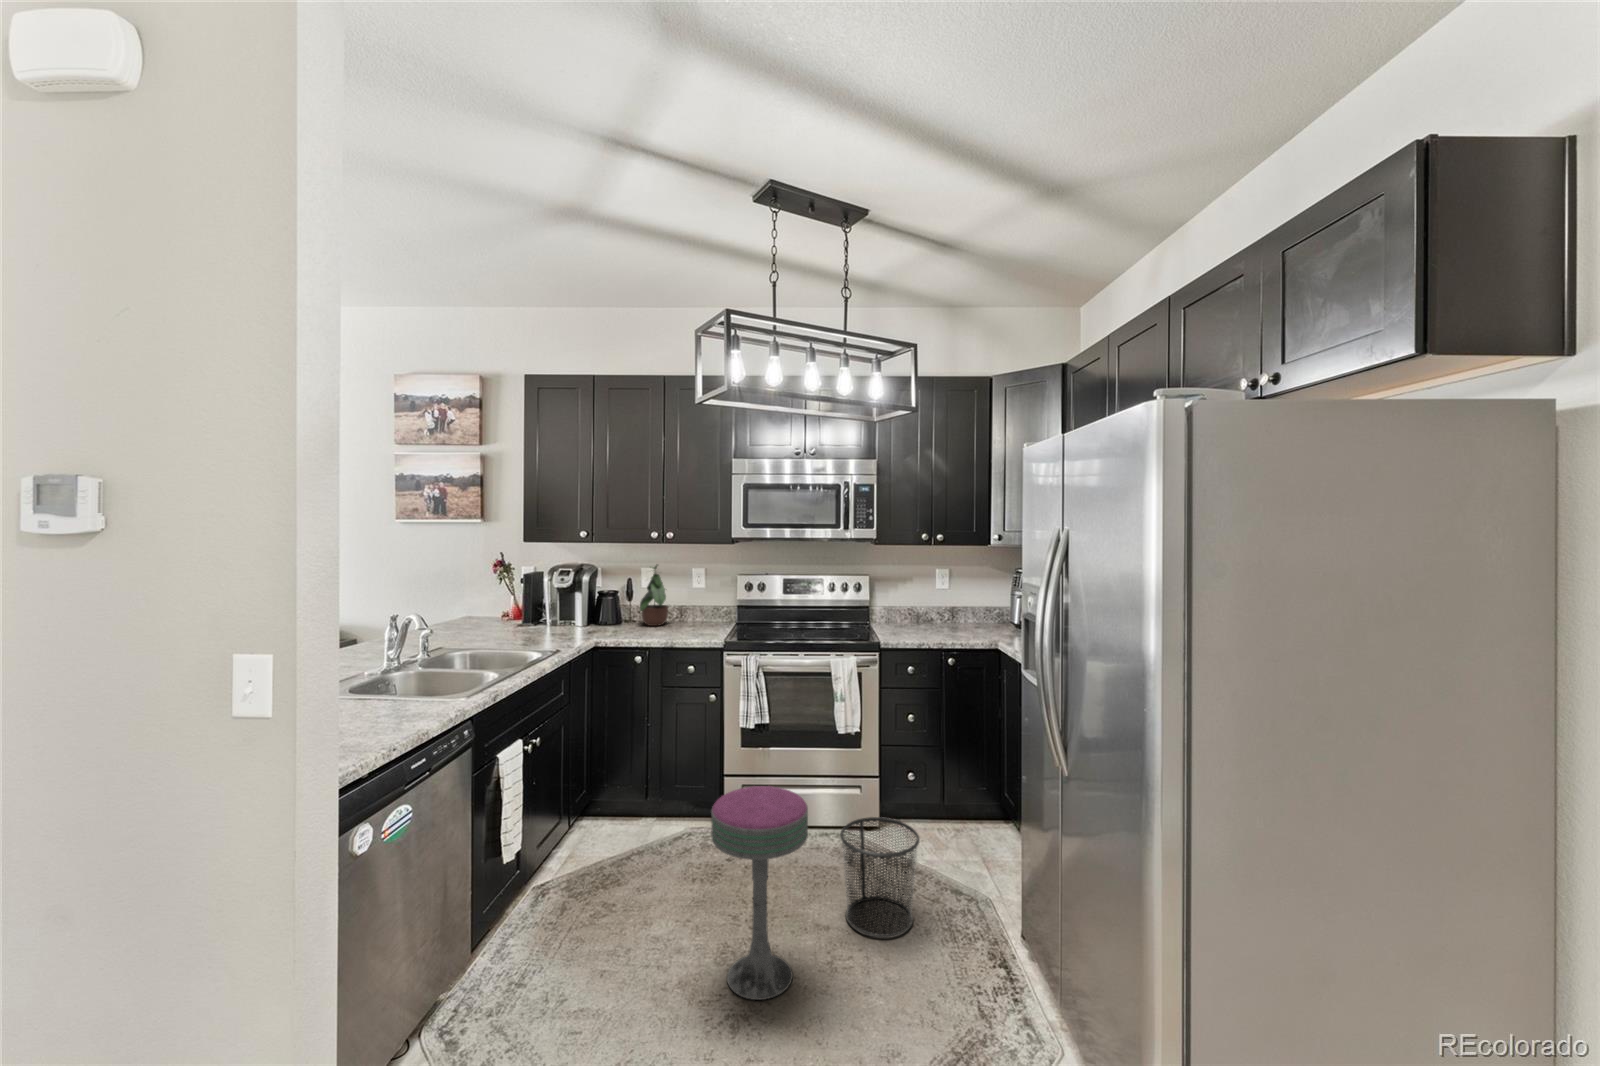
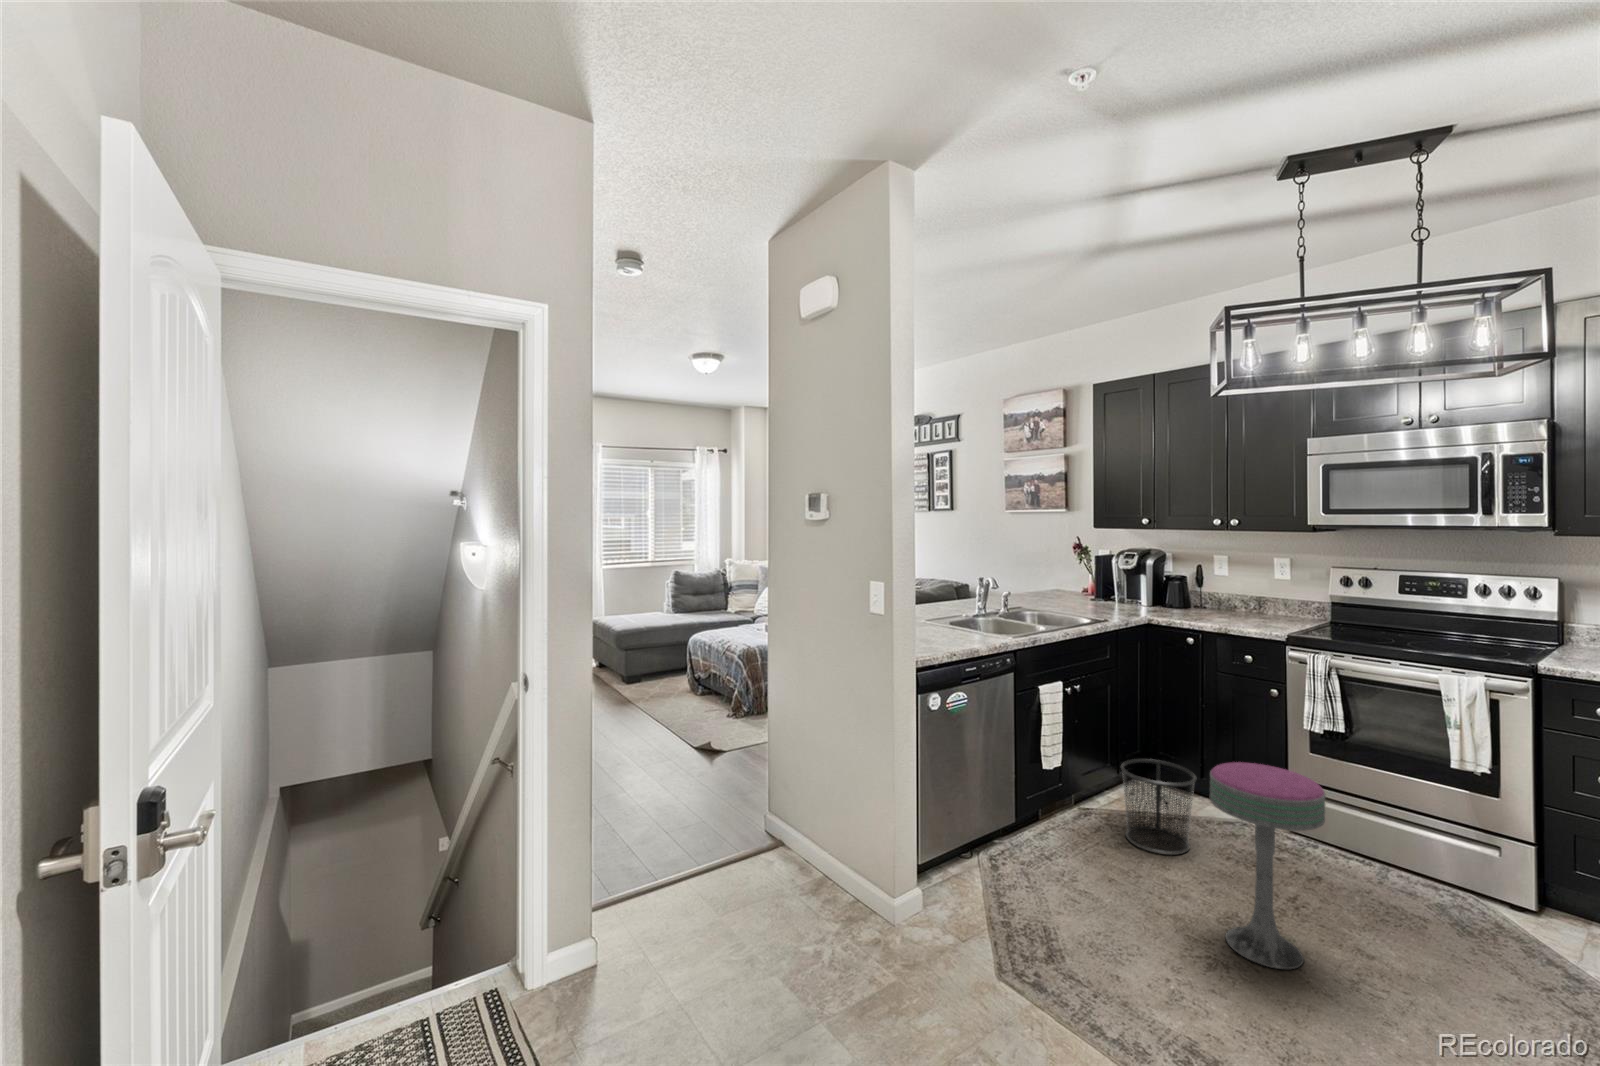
potted plant: present [640,565,668,626] -> none [1202,551,1246,614]
waste bin: present [840,817,920,938] -> present [1121,759,1196,855]

